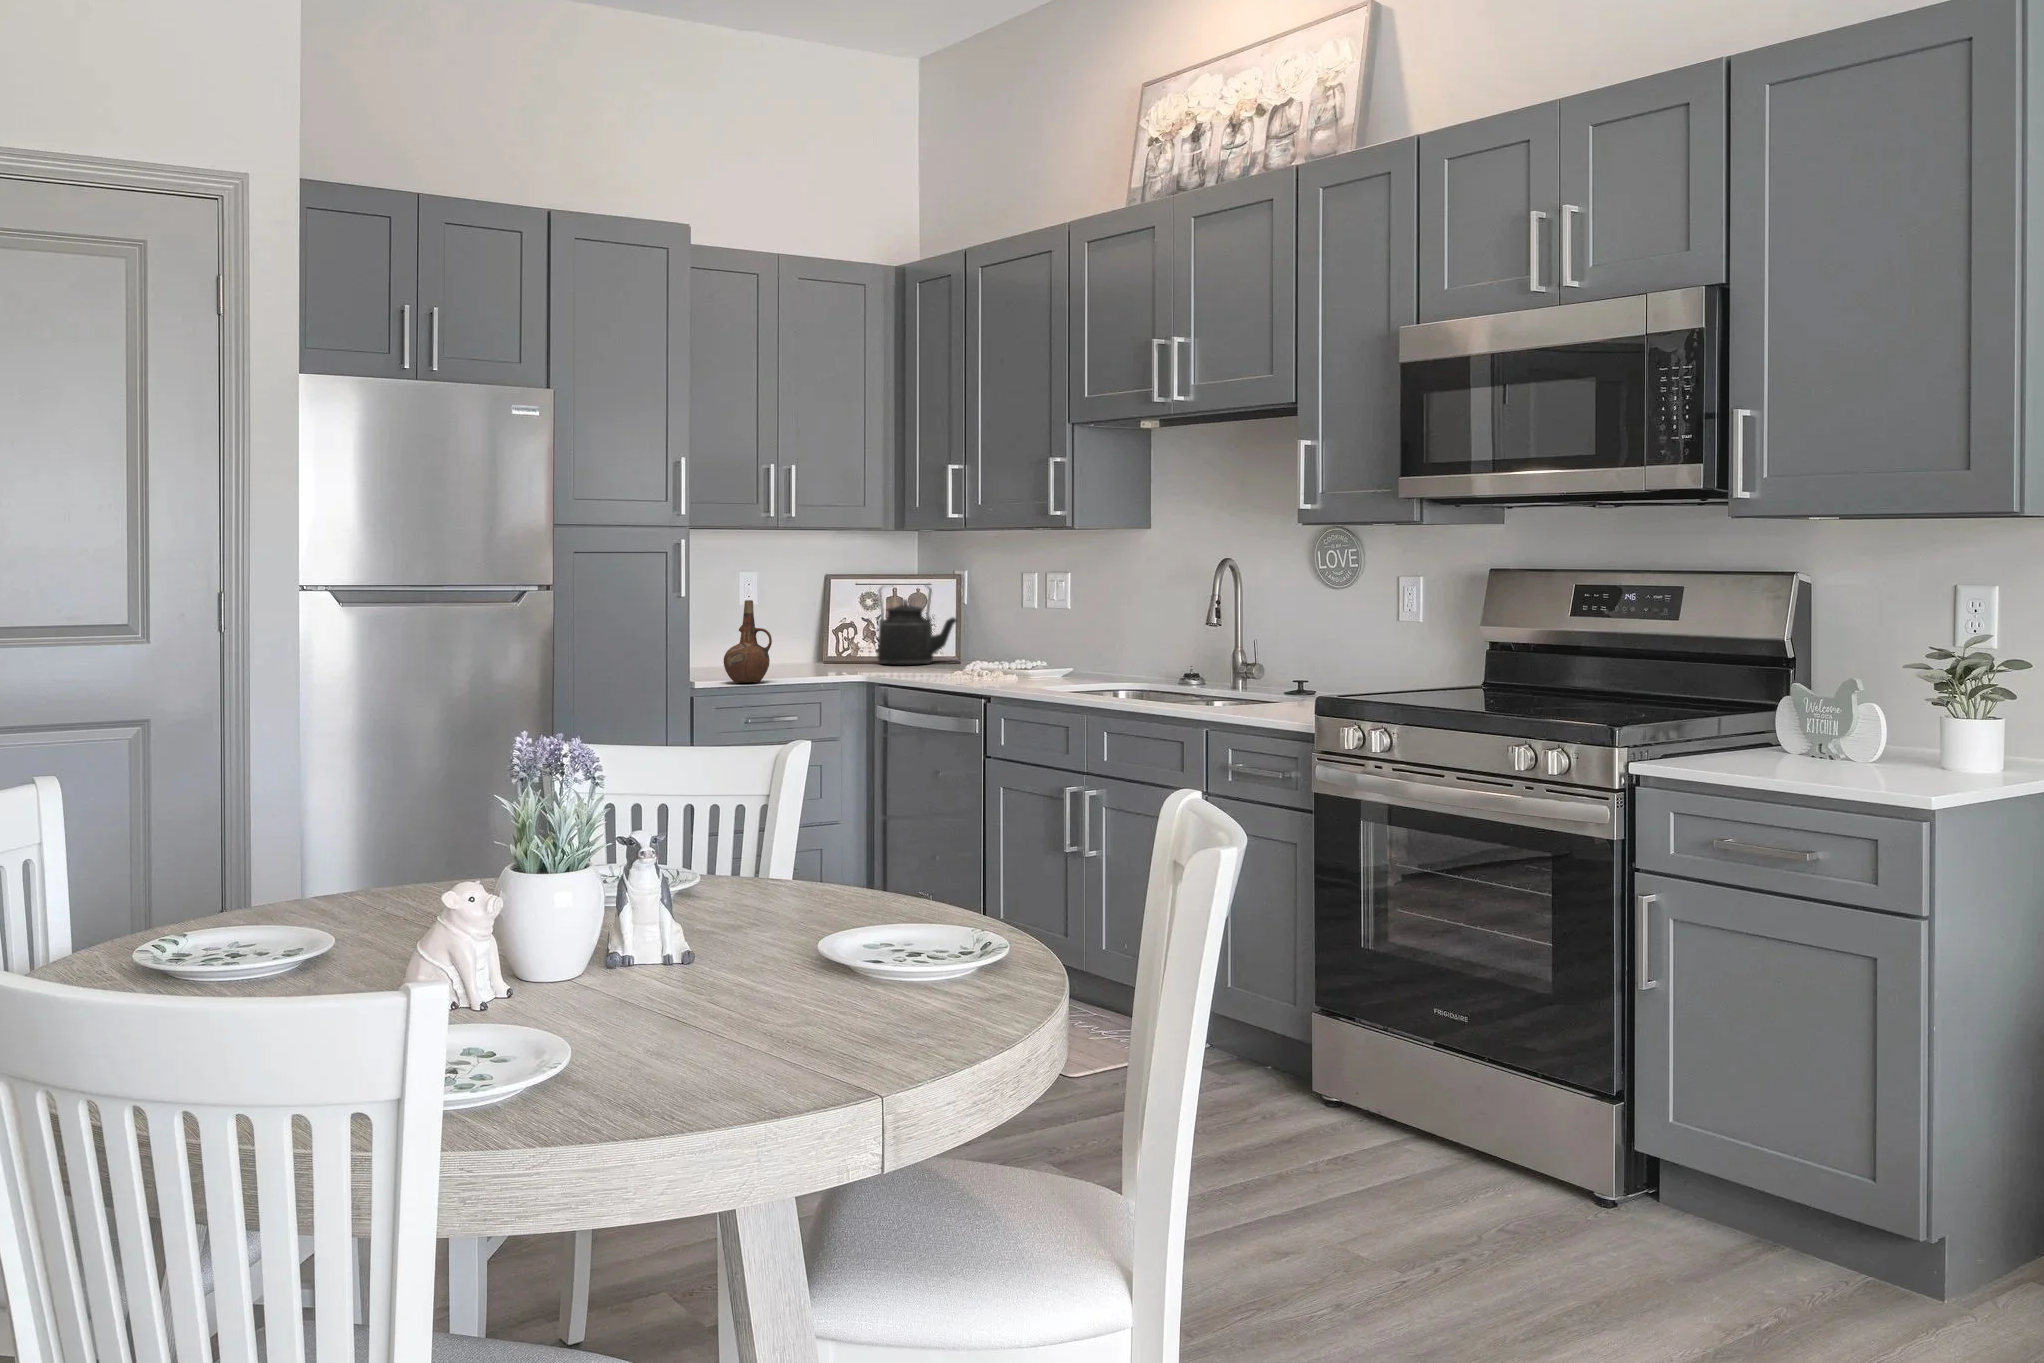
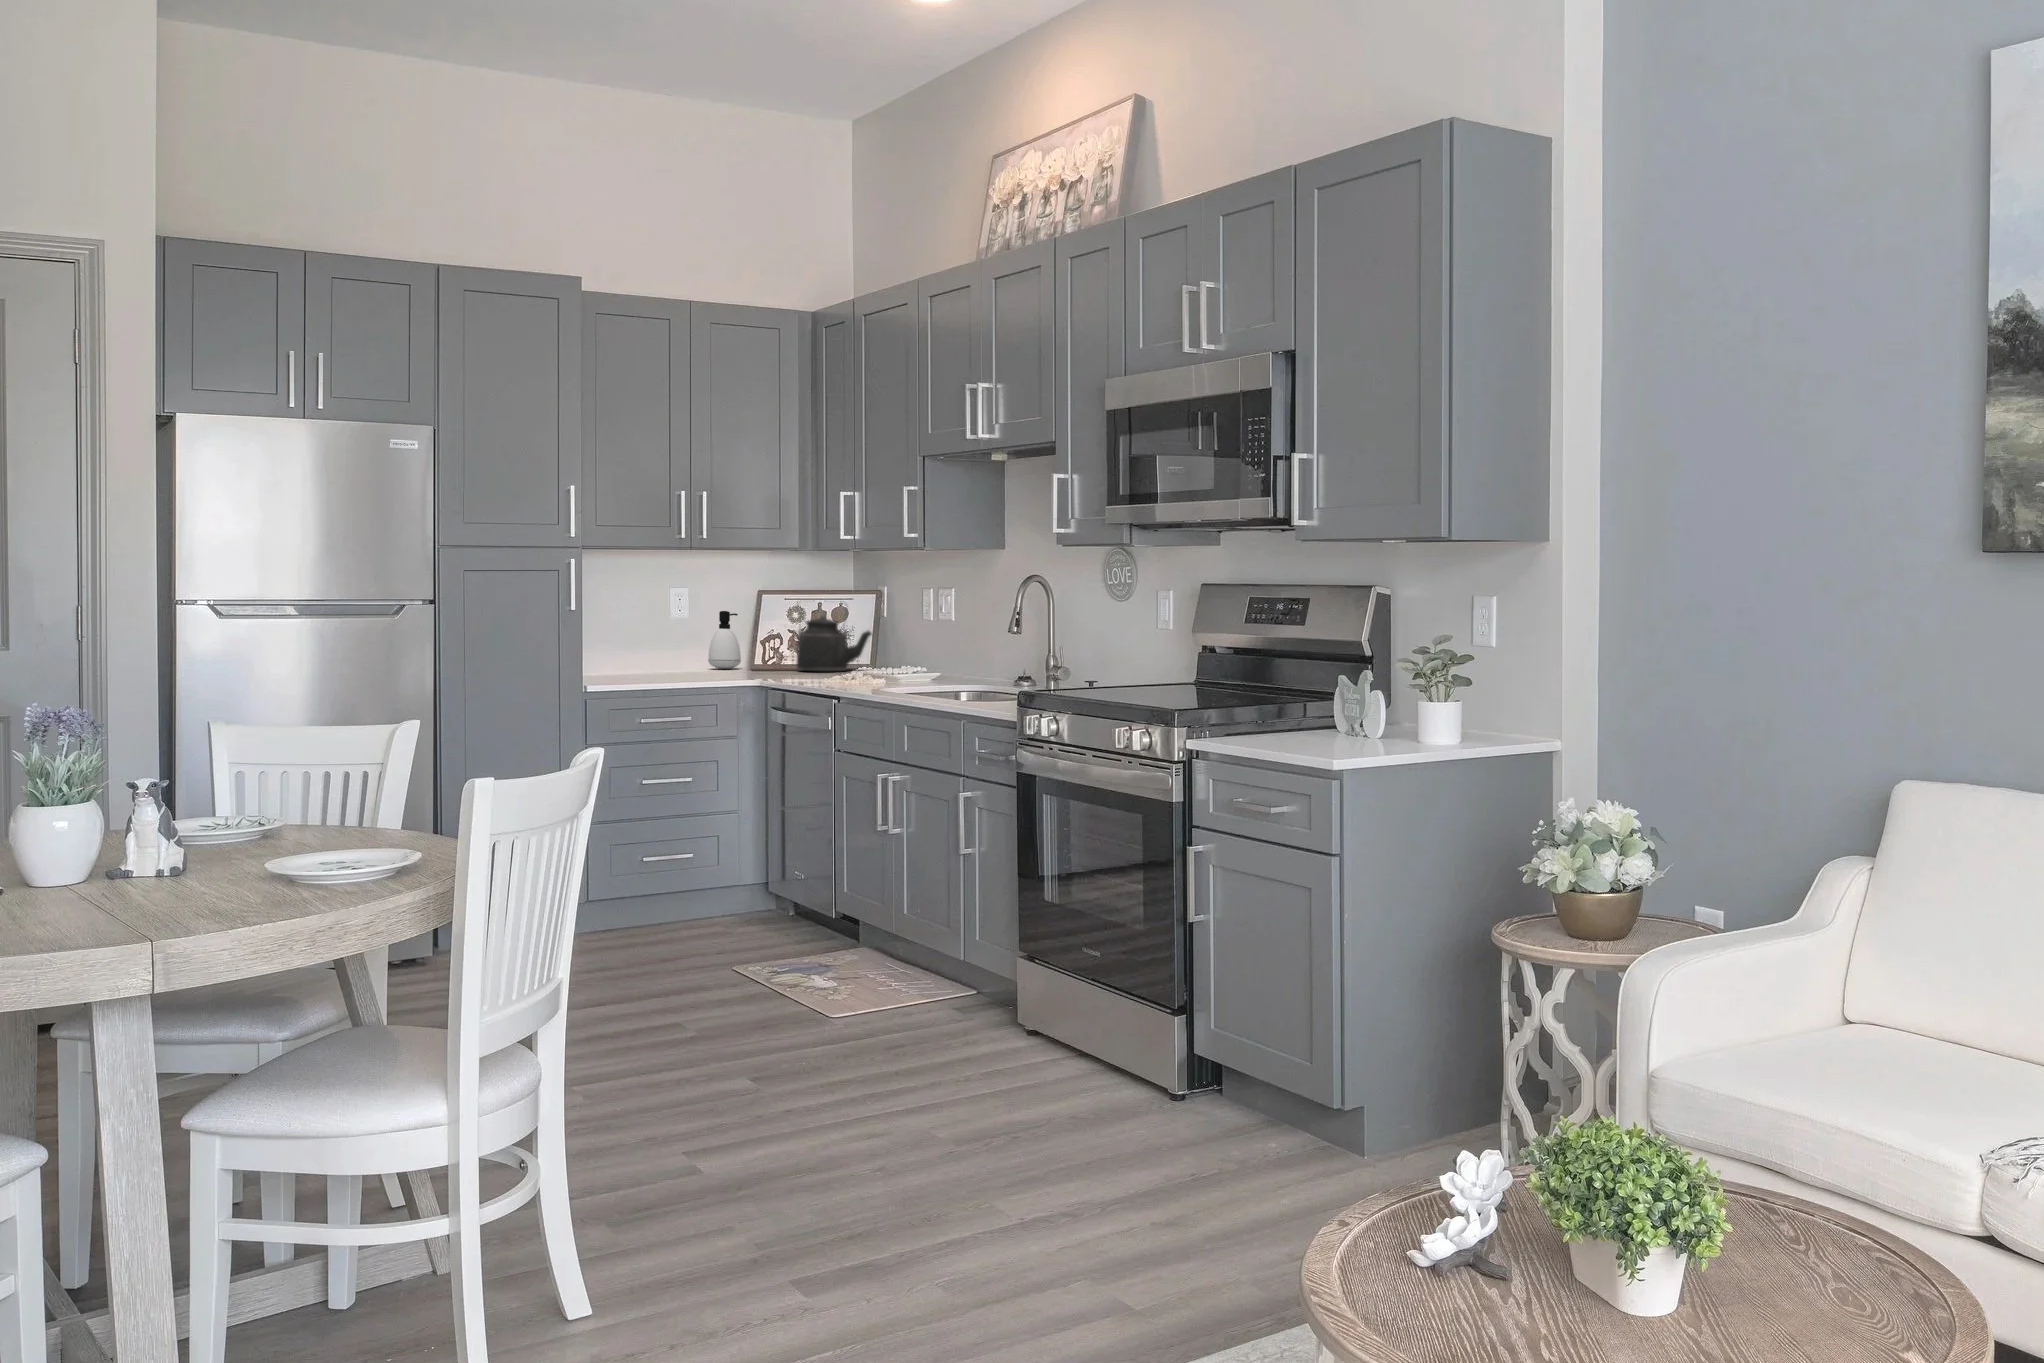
soap dispenser: none [777,599,811,663] -> present [708,611,741,669]
ceramic pitcher: present [724,600,772,683] -> none [621,607,667,680]

